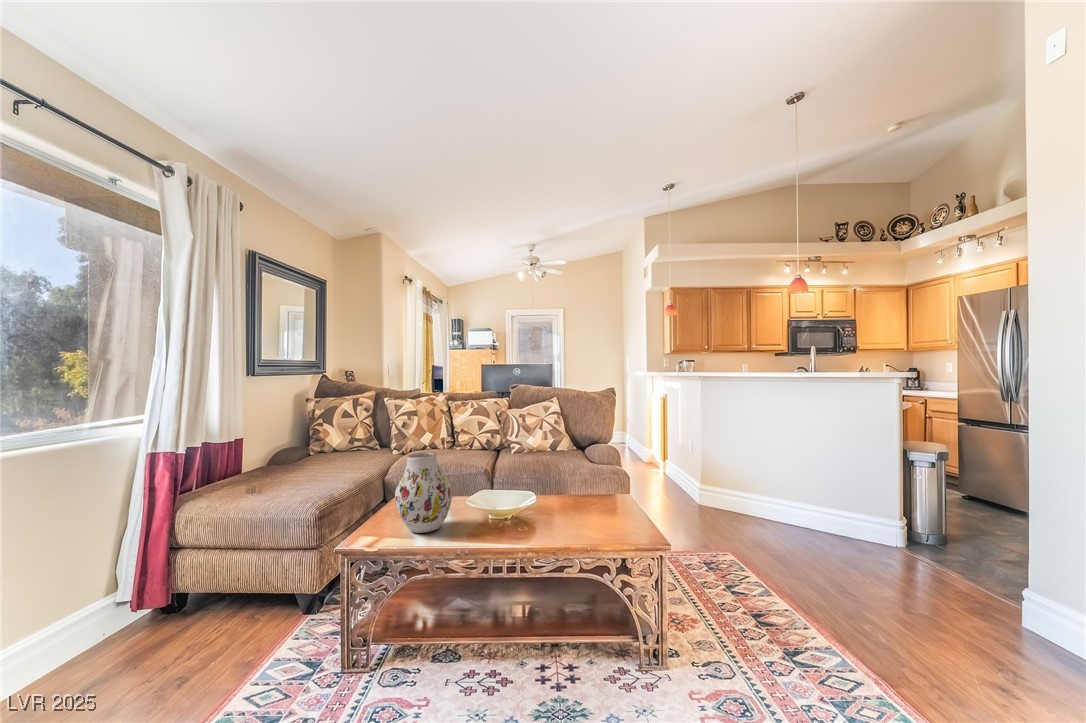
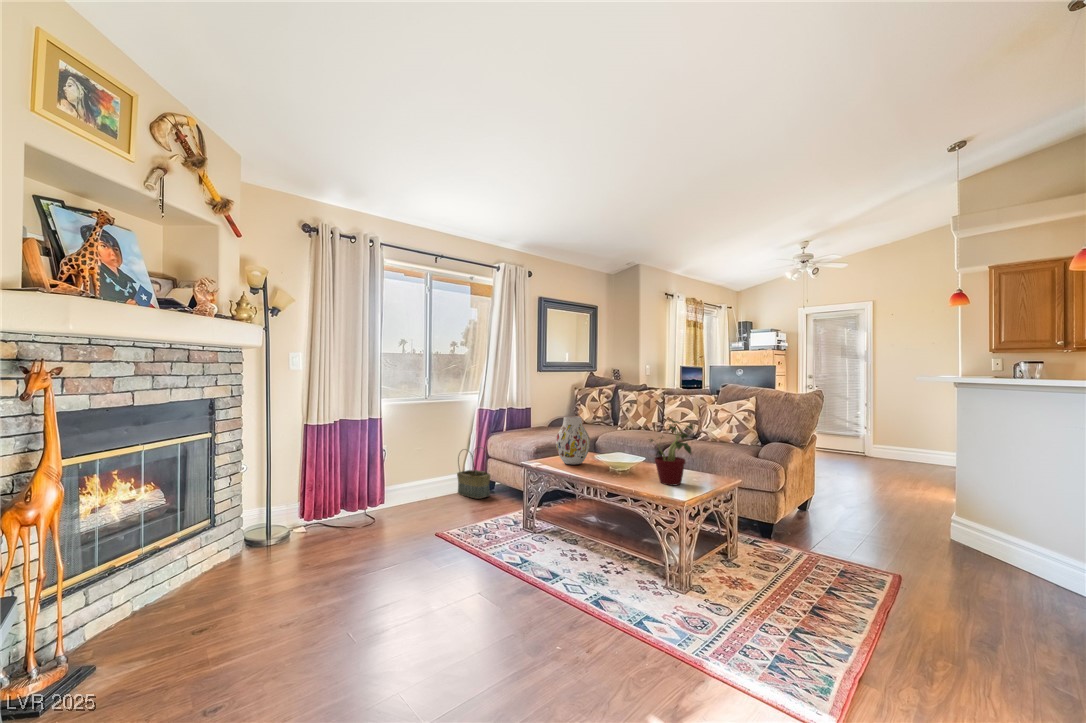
potted plant: none [553,438,609,528] -> present [650,419,693,485]
basket: none [100,537,198,653] -> present [457,447,490,499]

